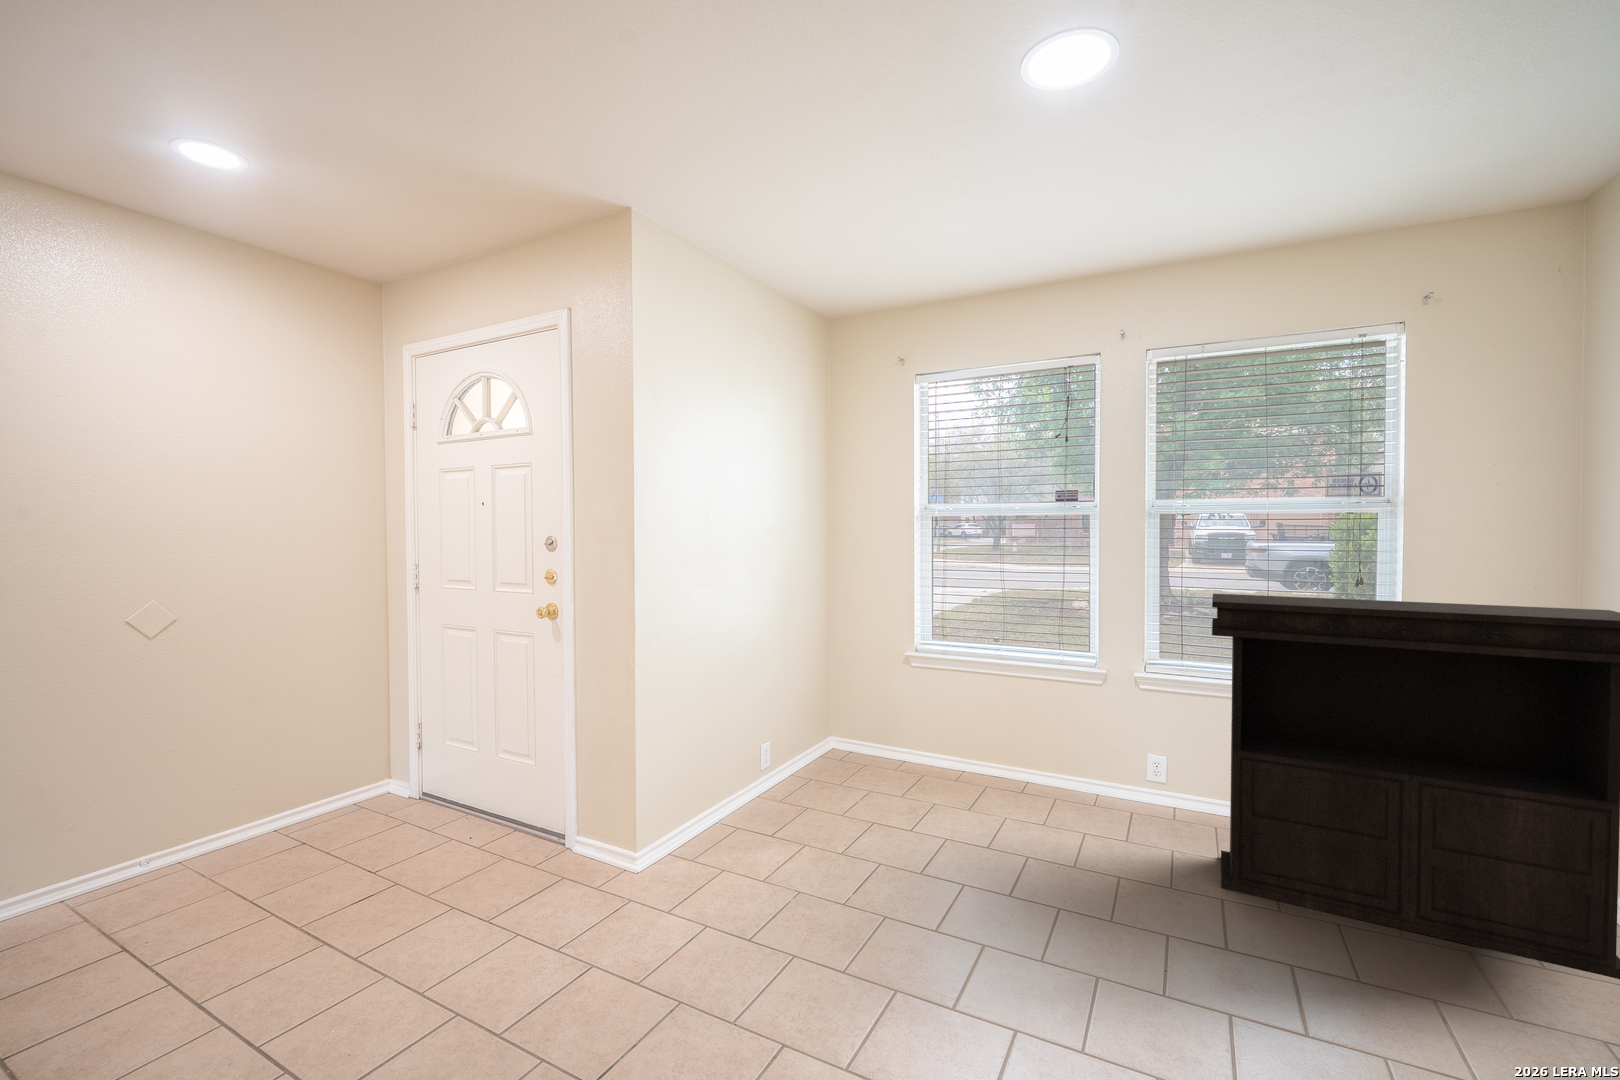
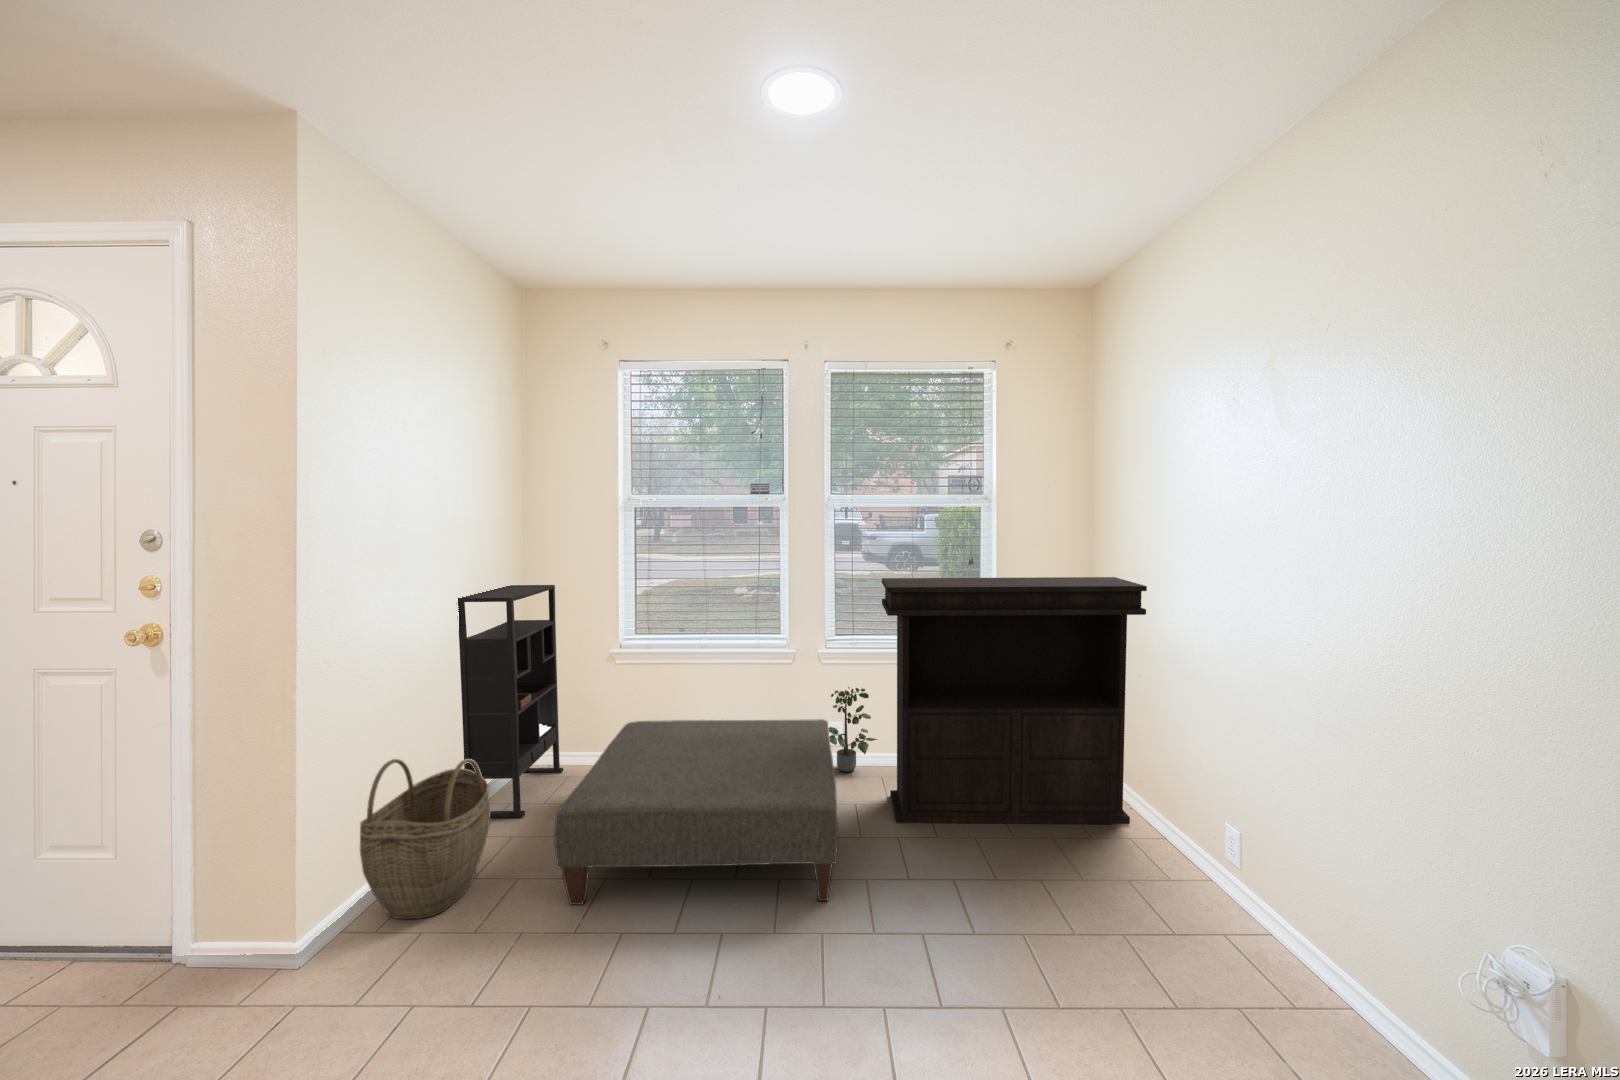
bookshelf: none [778,583,867,794] -> present [458,585,563,818]
woven basket: none [691,717,791,856] -> present [360,759,490,919]
potted plant: none [1145,720,1213,820] -> present [828,687,877,772]
ottoman: none [835,722,1141,947] -> present [554,719,838,905]

